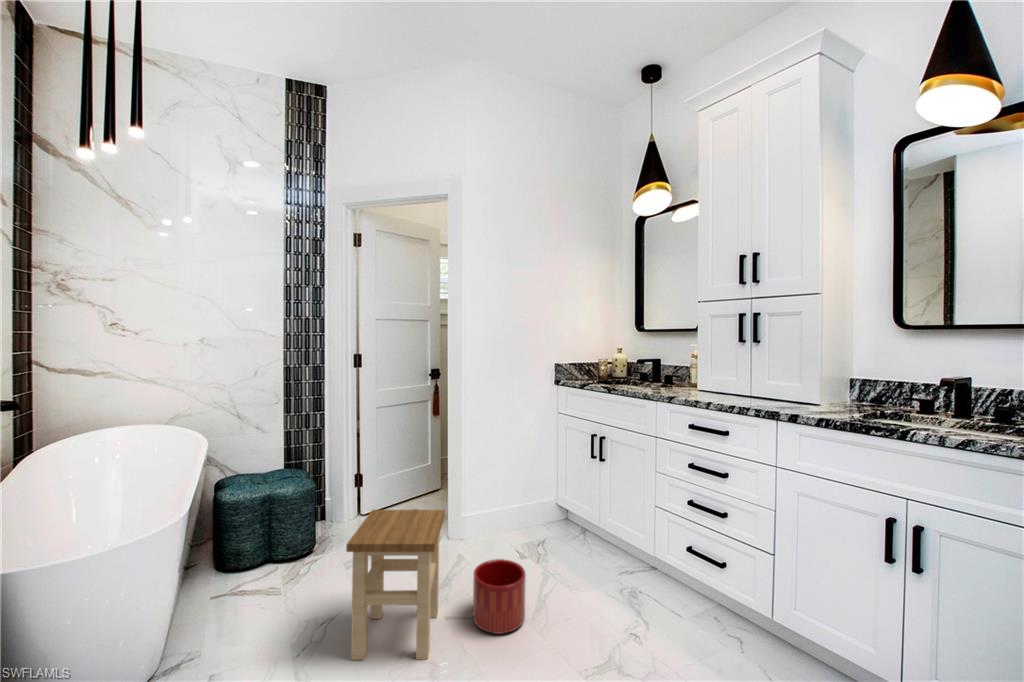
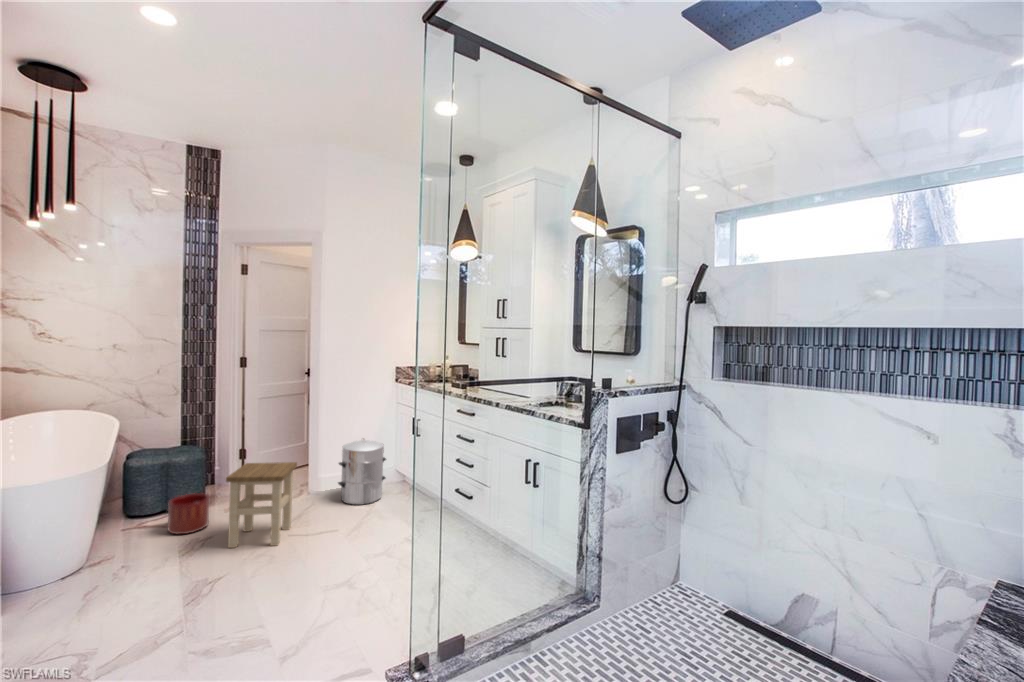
waste bin: none [489,465,553,566] -> present [338,439,386,505]
planter: present [473,559,526,634] -> present [168,493,209,534]

